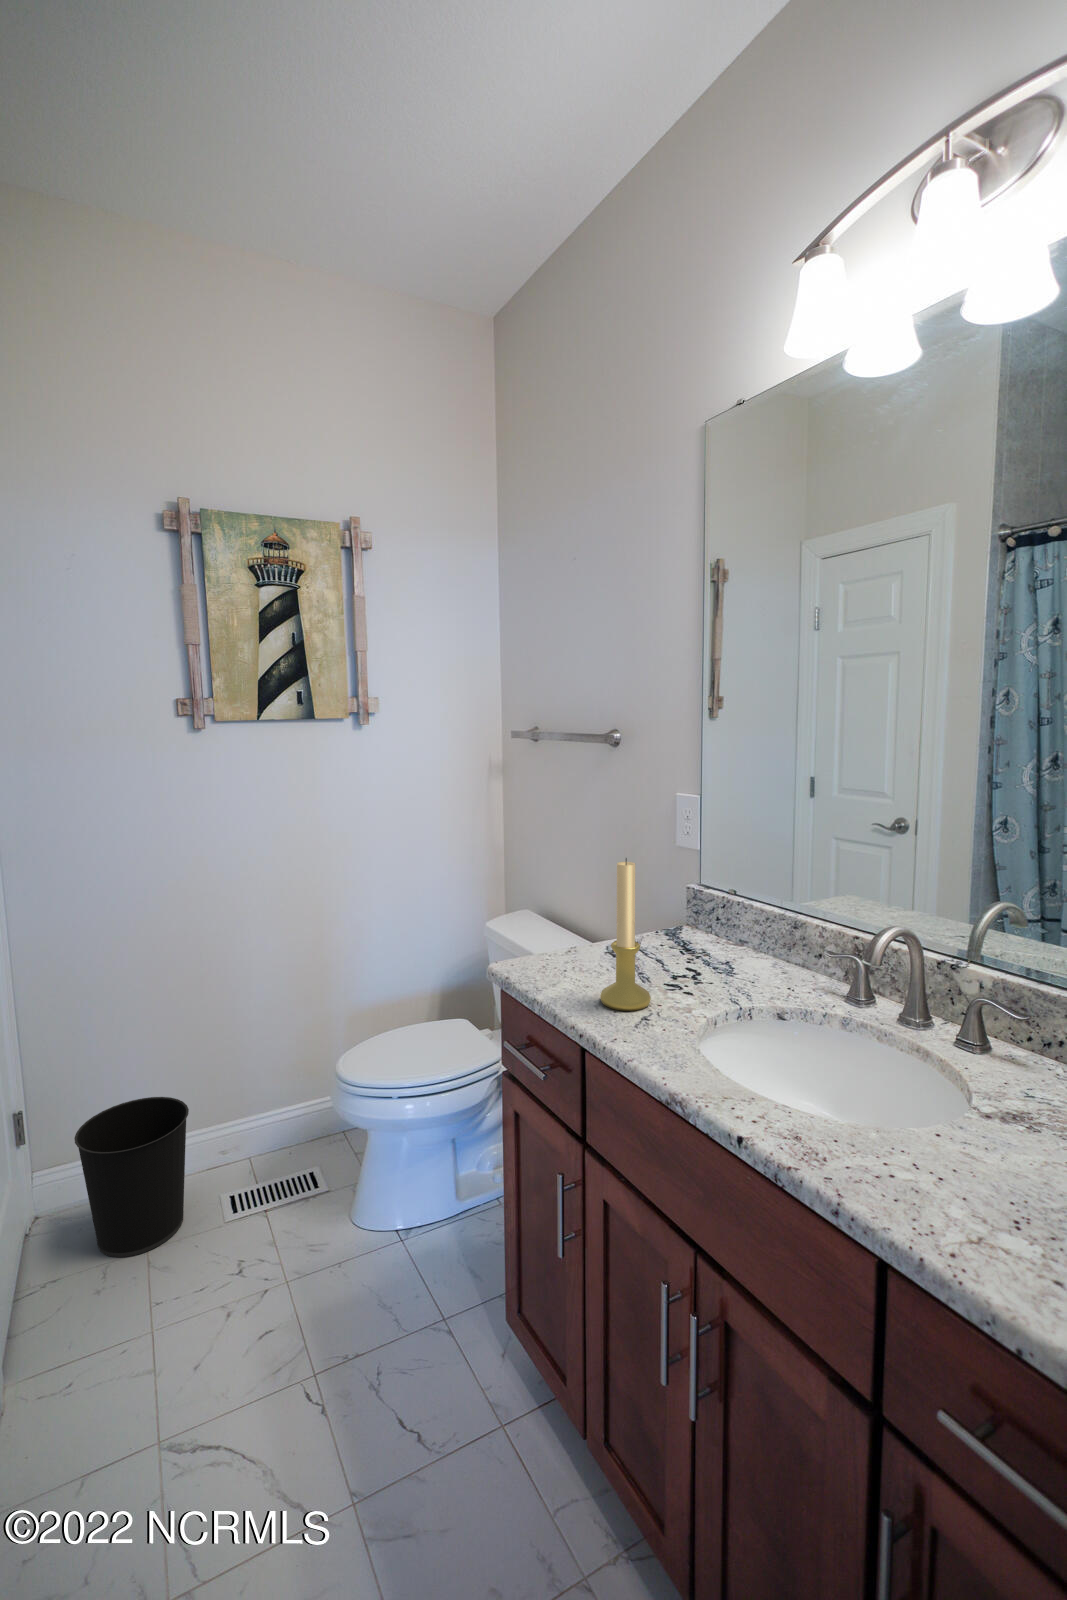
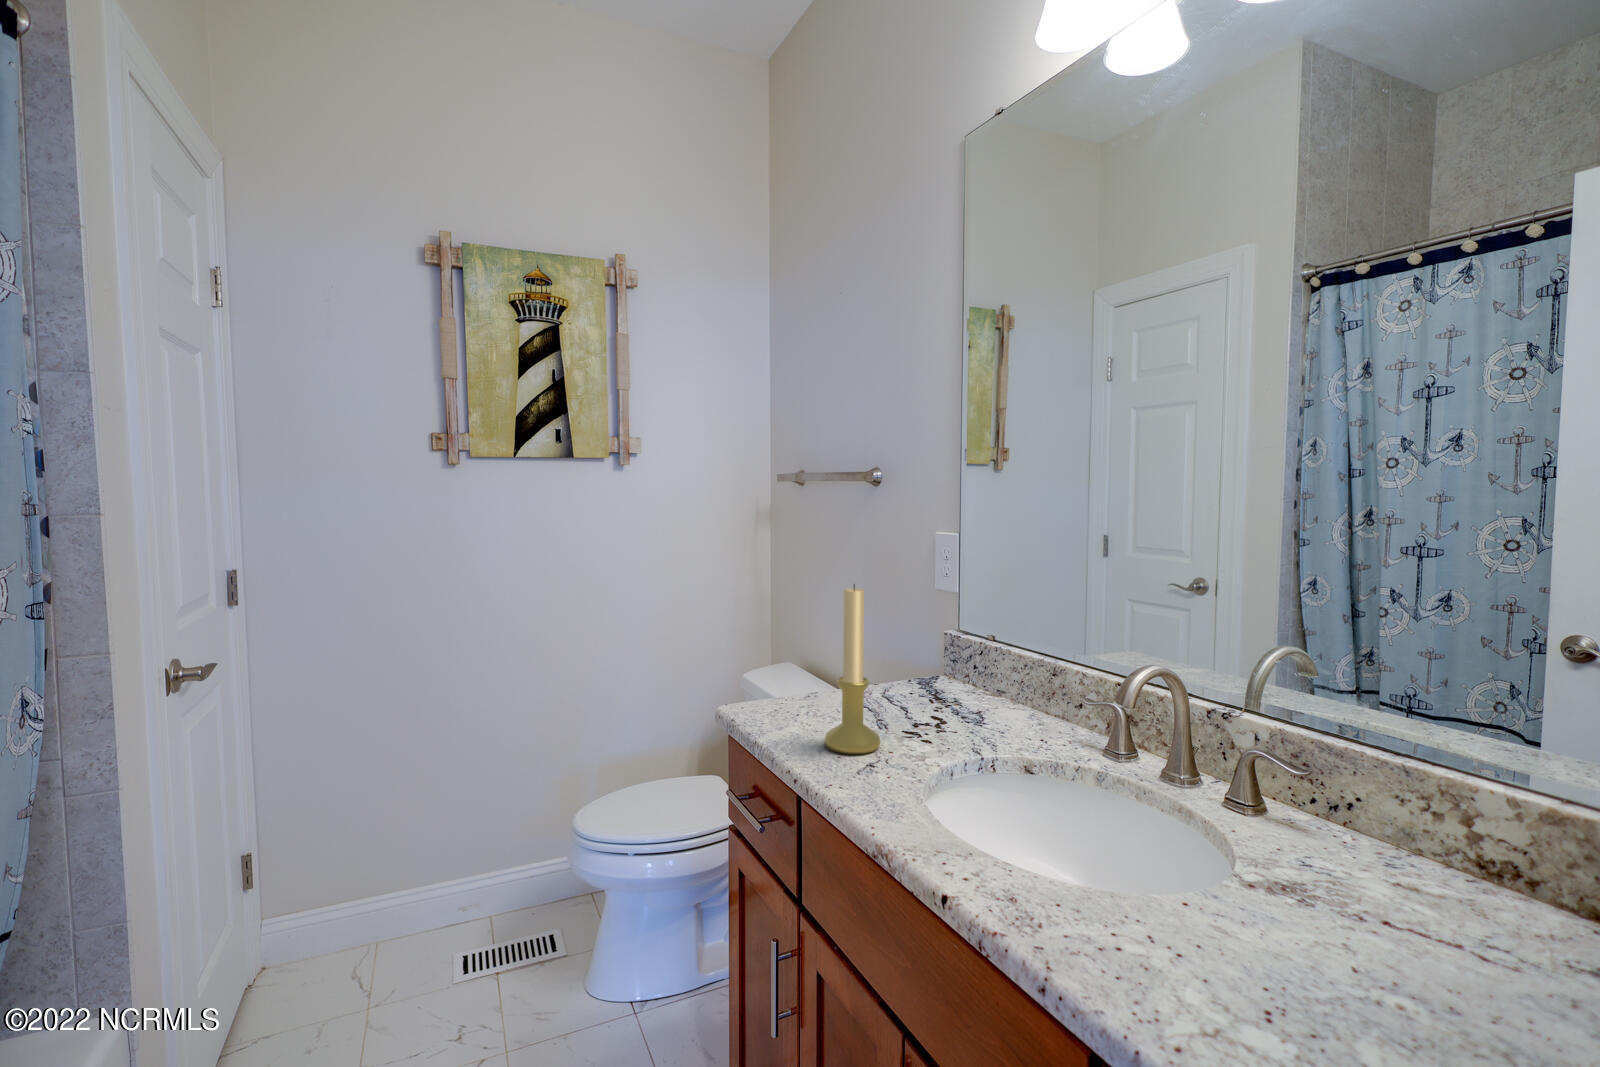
wastebasket: present [74,1097,189,1257] -> none [300,841,422,1011]

